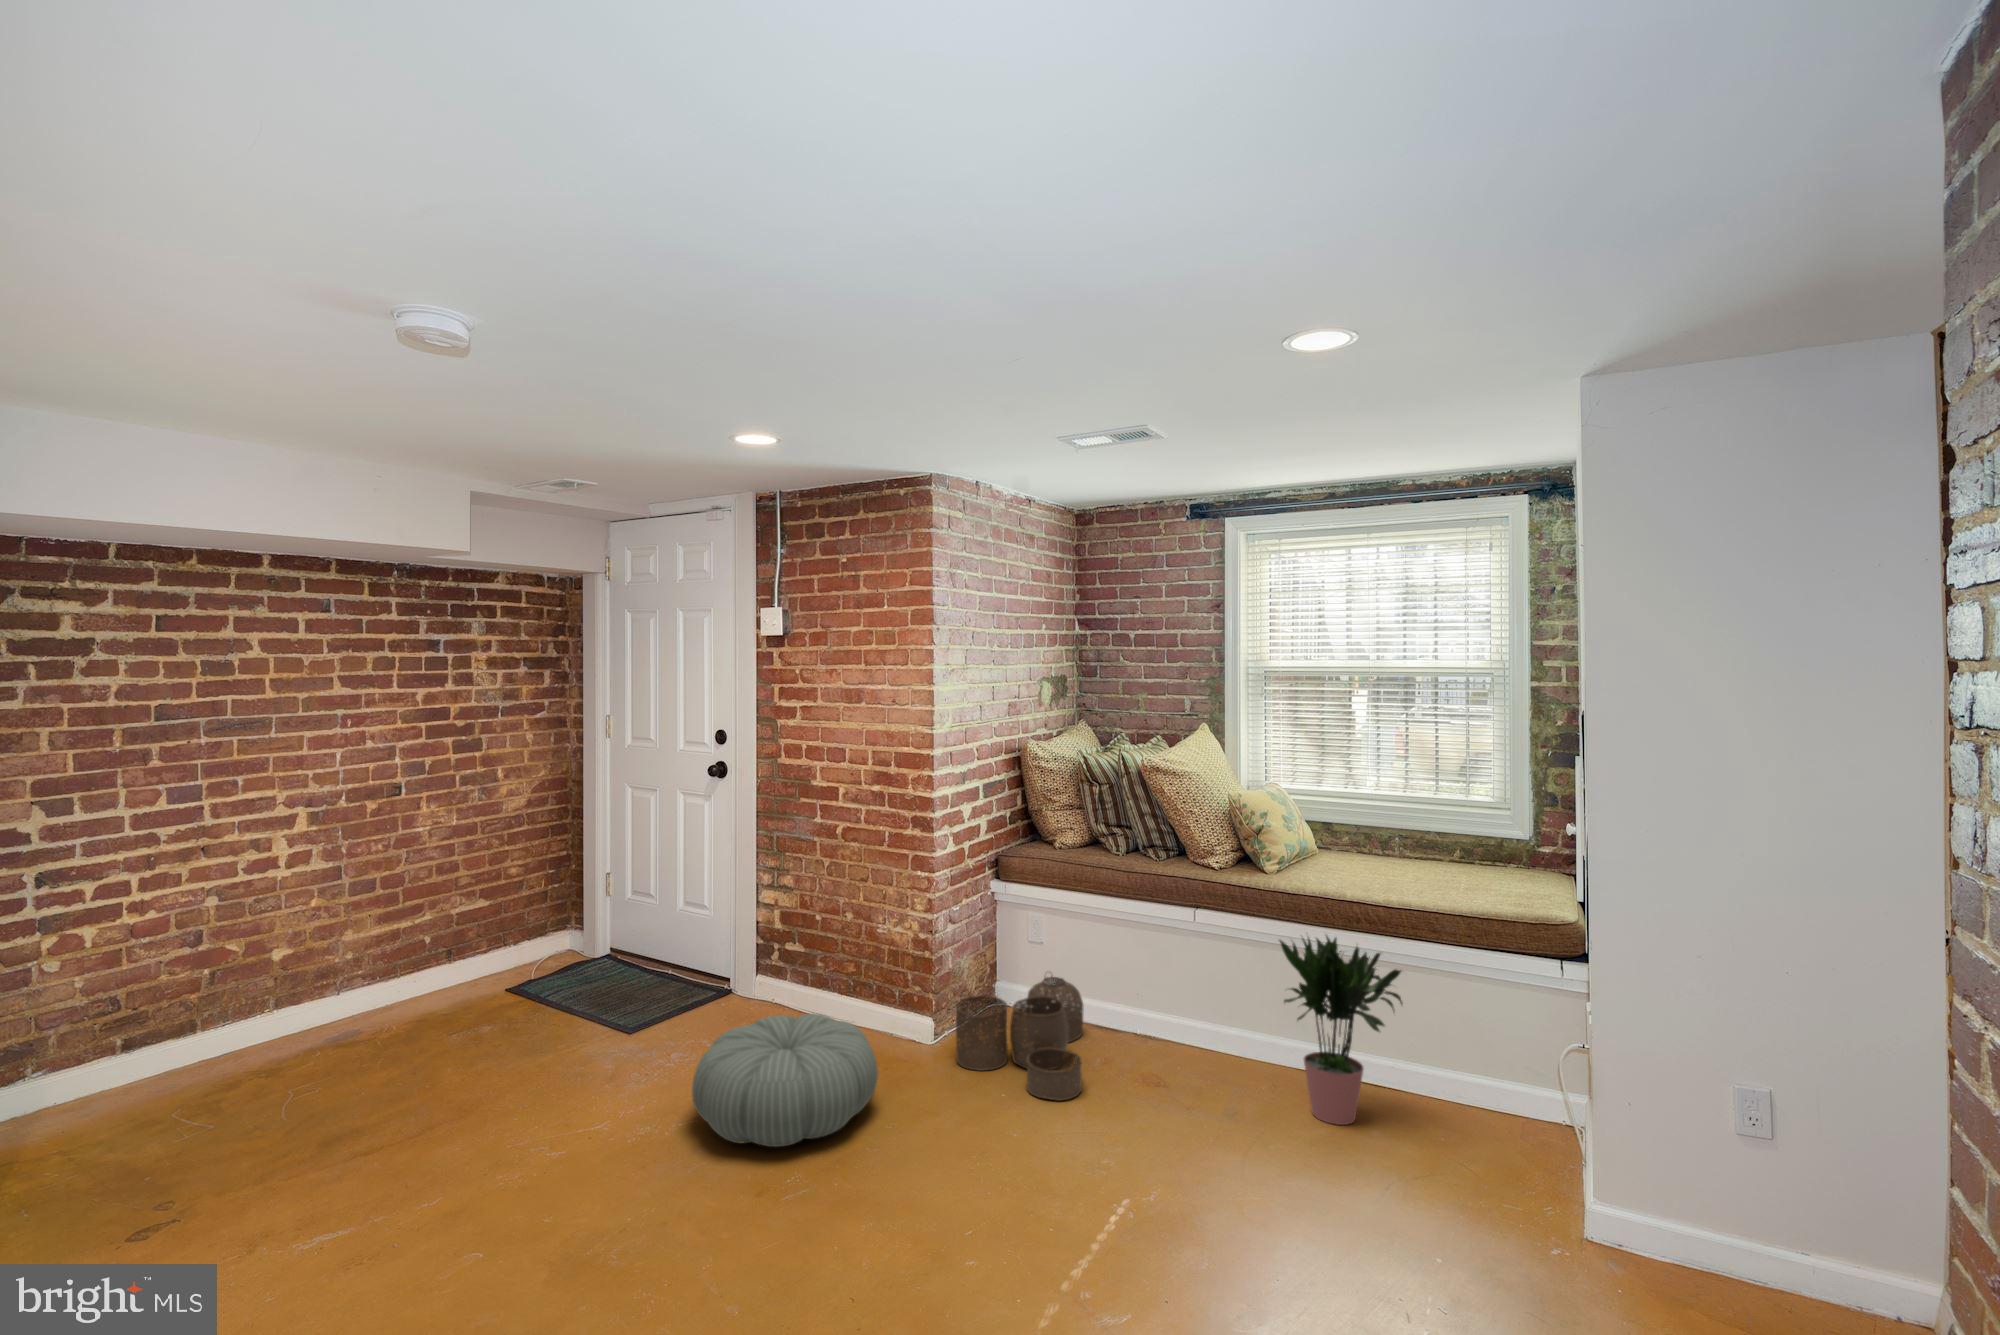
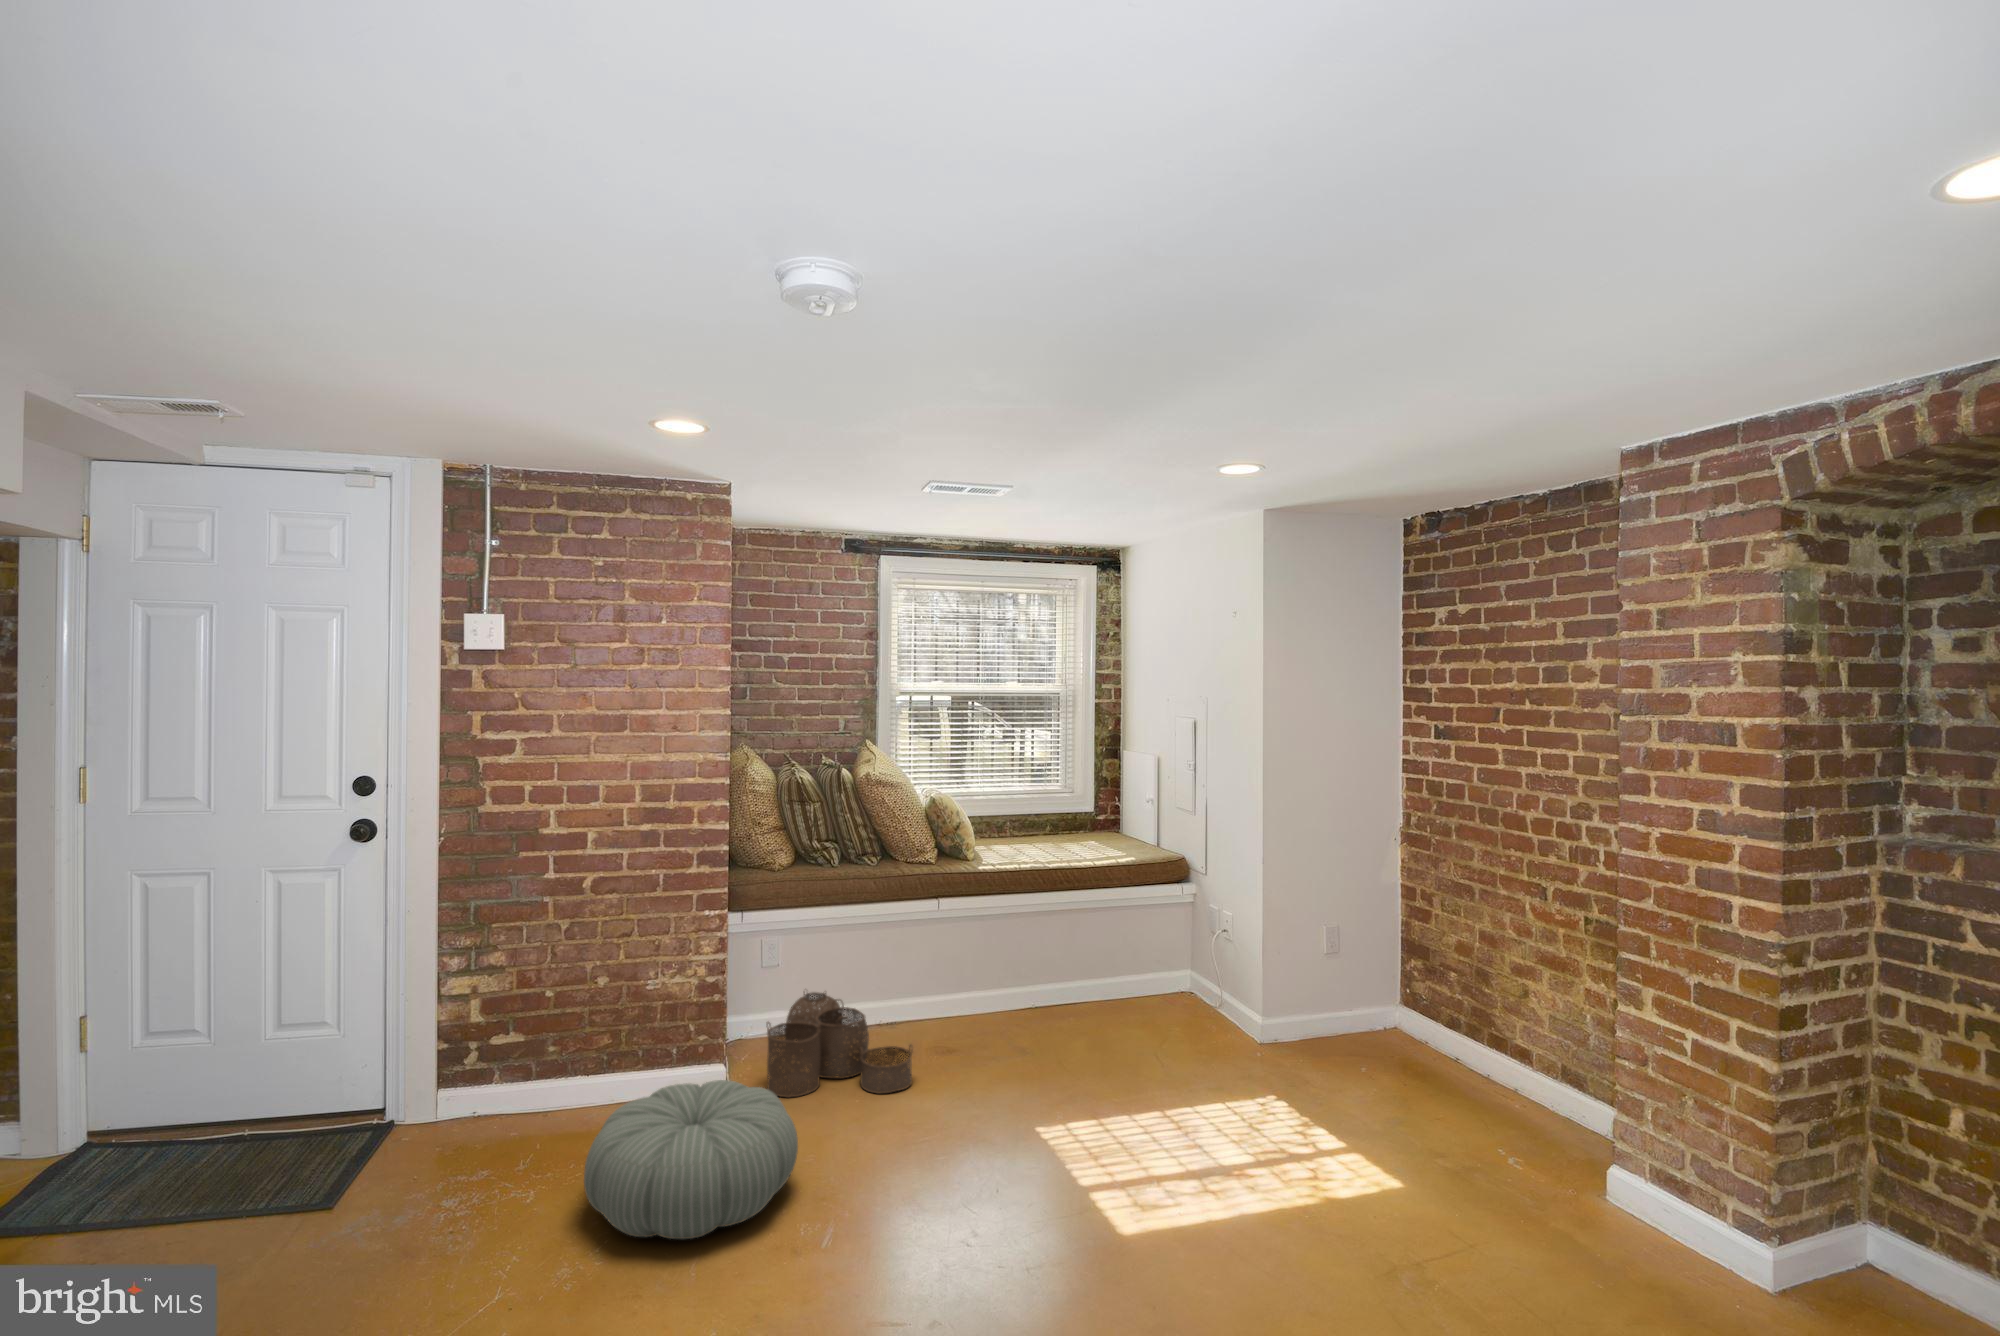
potted plant: present [1280,936,1402,1125] -> none [1034,887,1134,1036]

